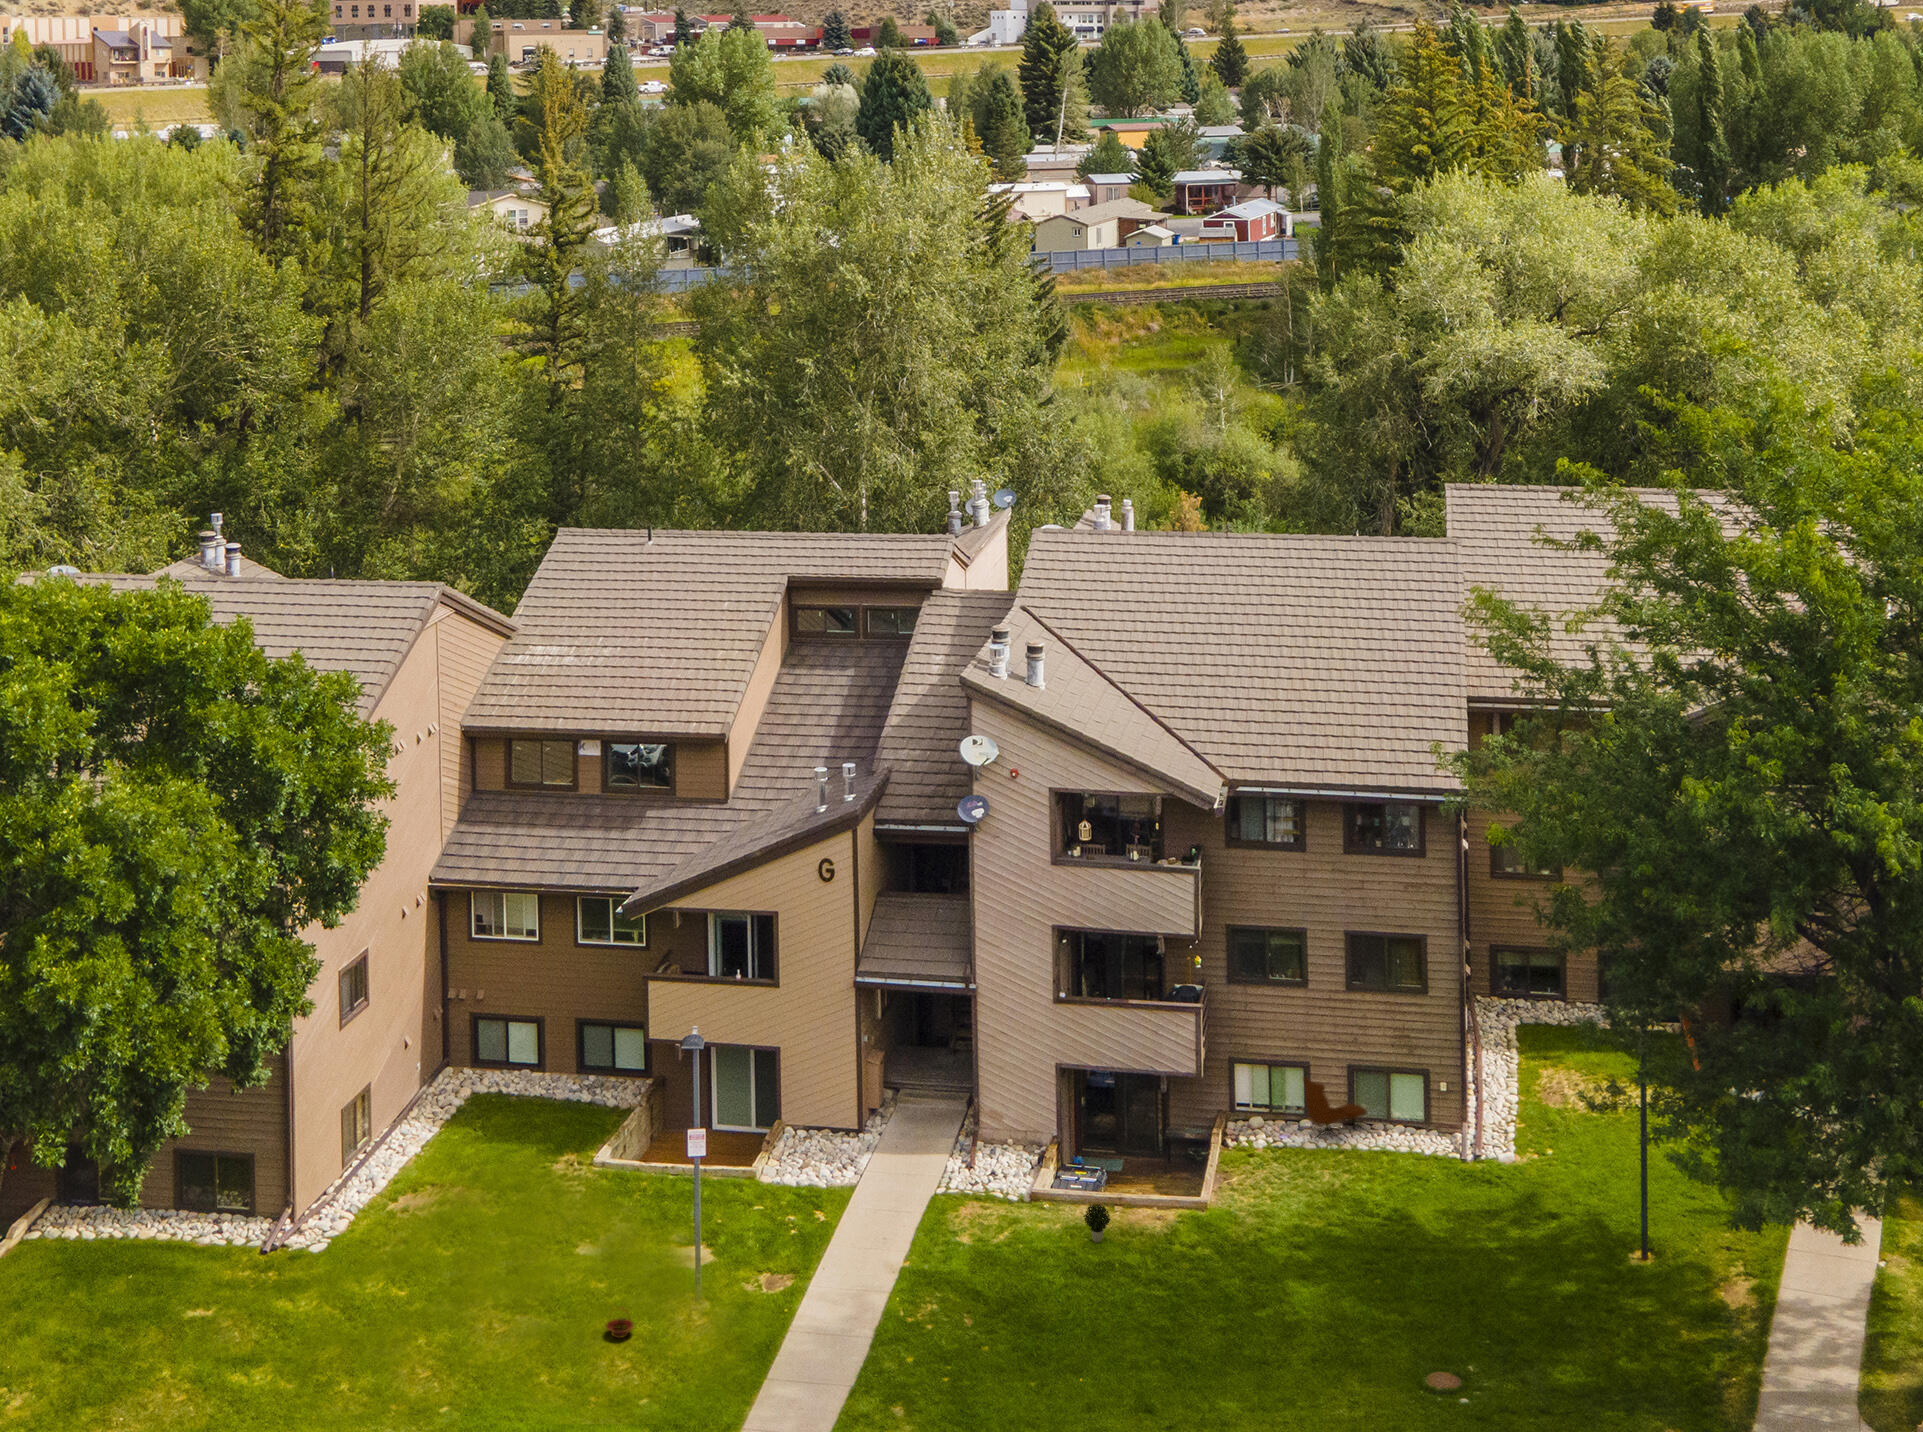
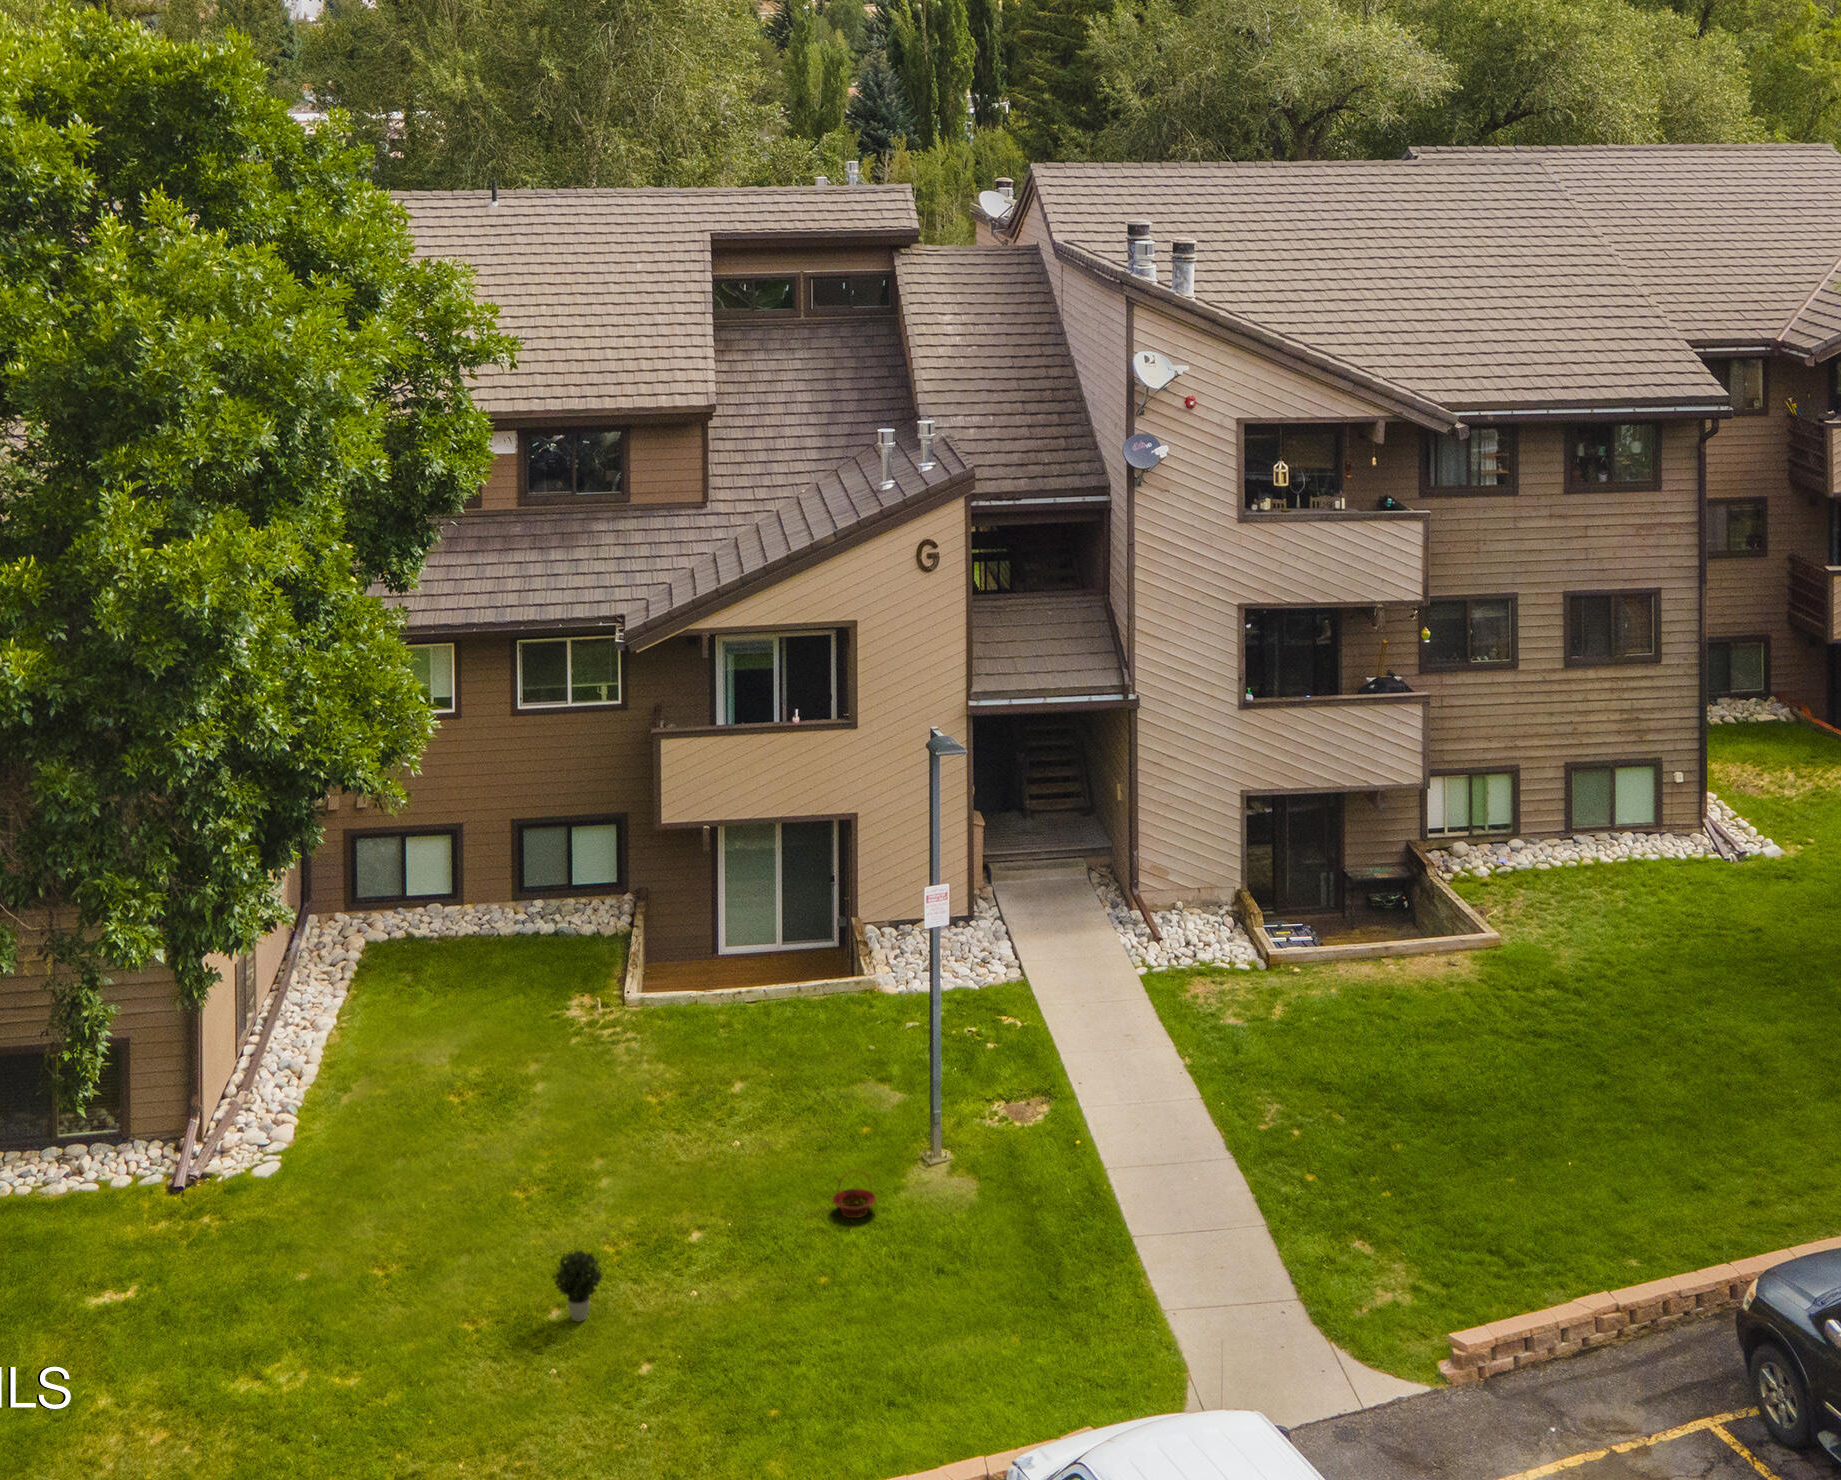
lounge chair: present [1303,1077,1367,1136] -> none [1533,779,1593,858]
potted plant: present [1083,1204,1110,1243] -> present [553,1251,602,1322]

